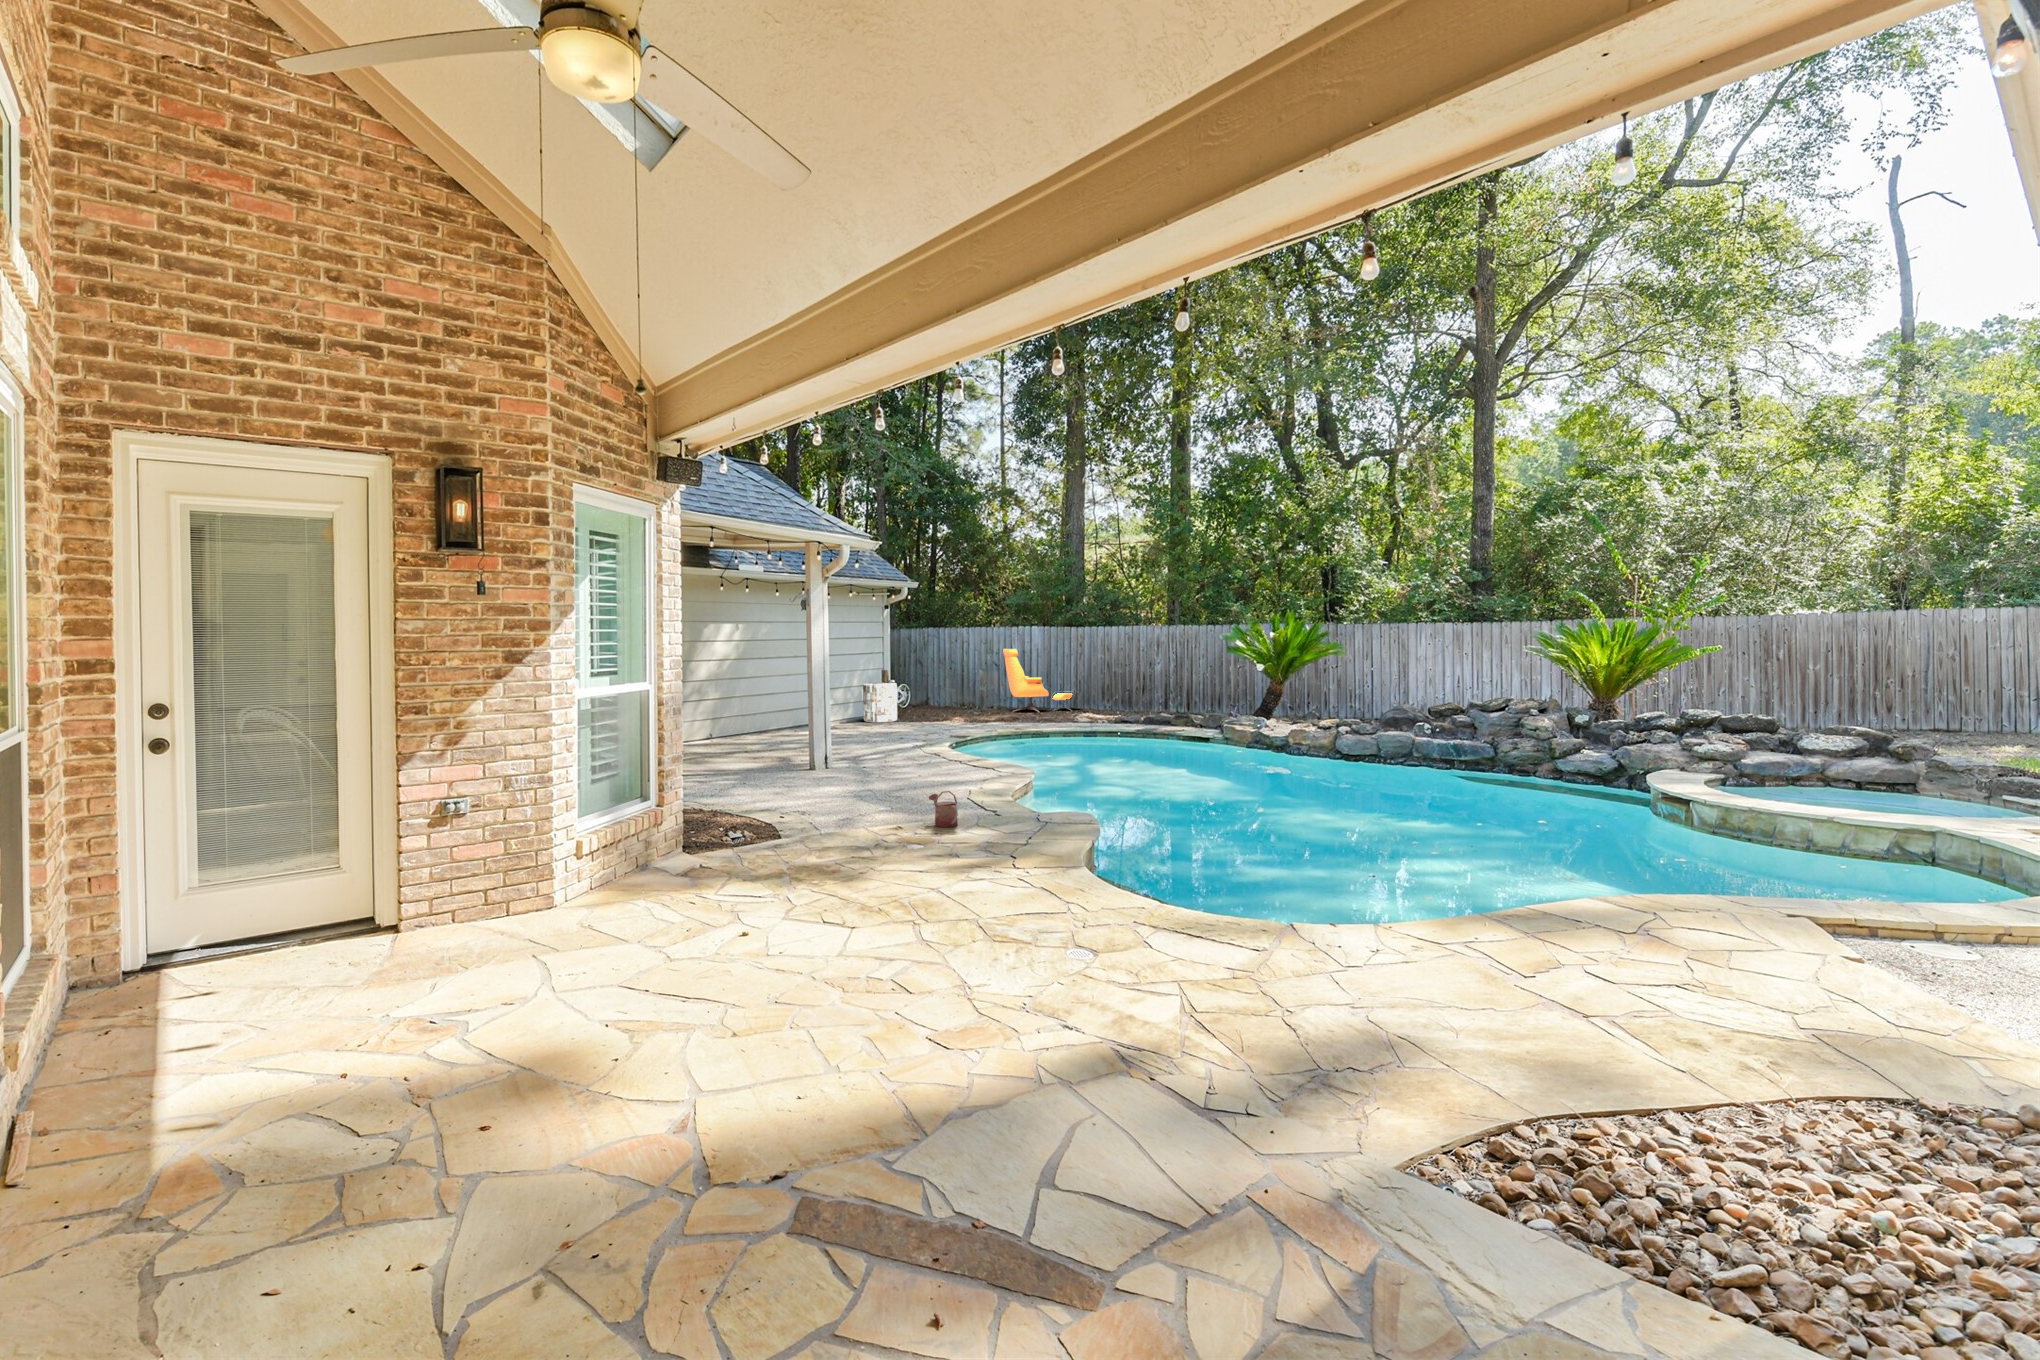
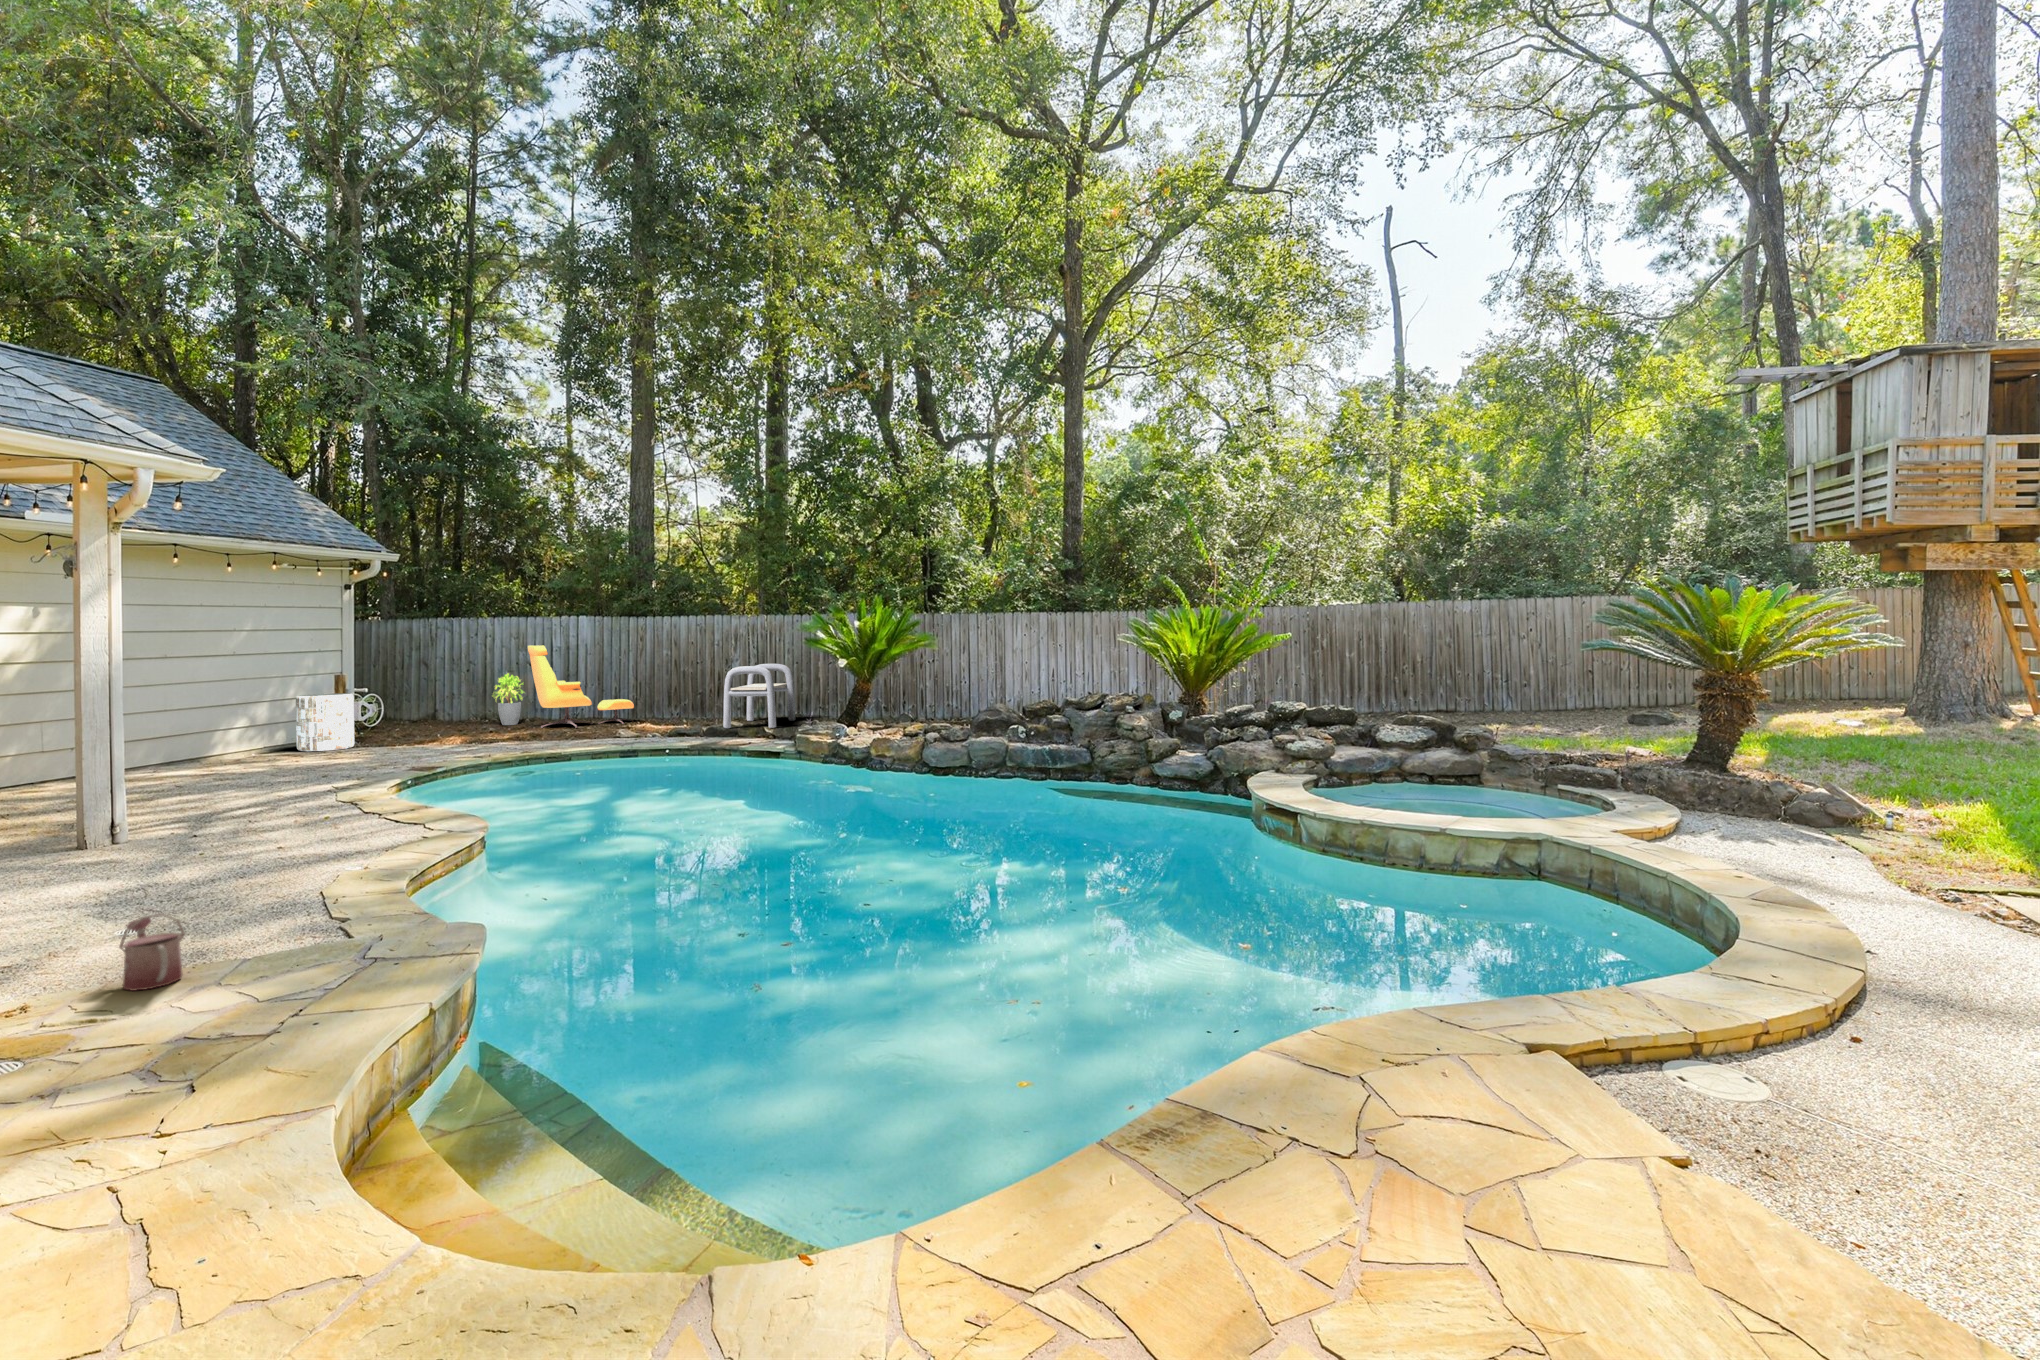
bench: none [1155,665,1213,719] -> present [723,664,795,728]
potted plant: none [974,669,998,709] -> present [495,673,524,725]

